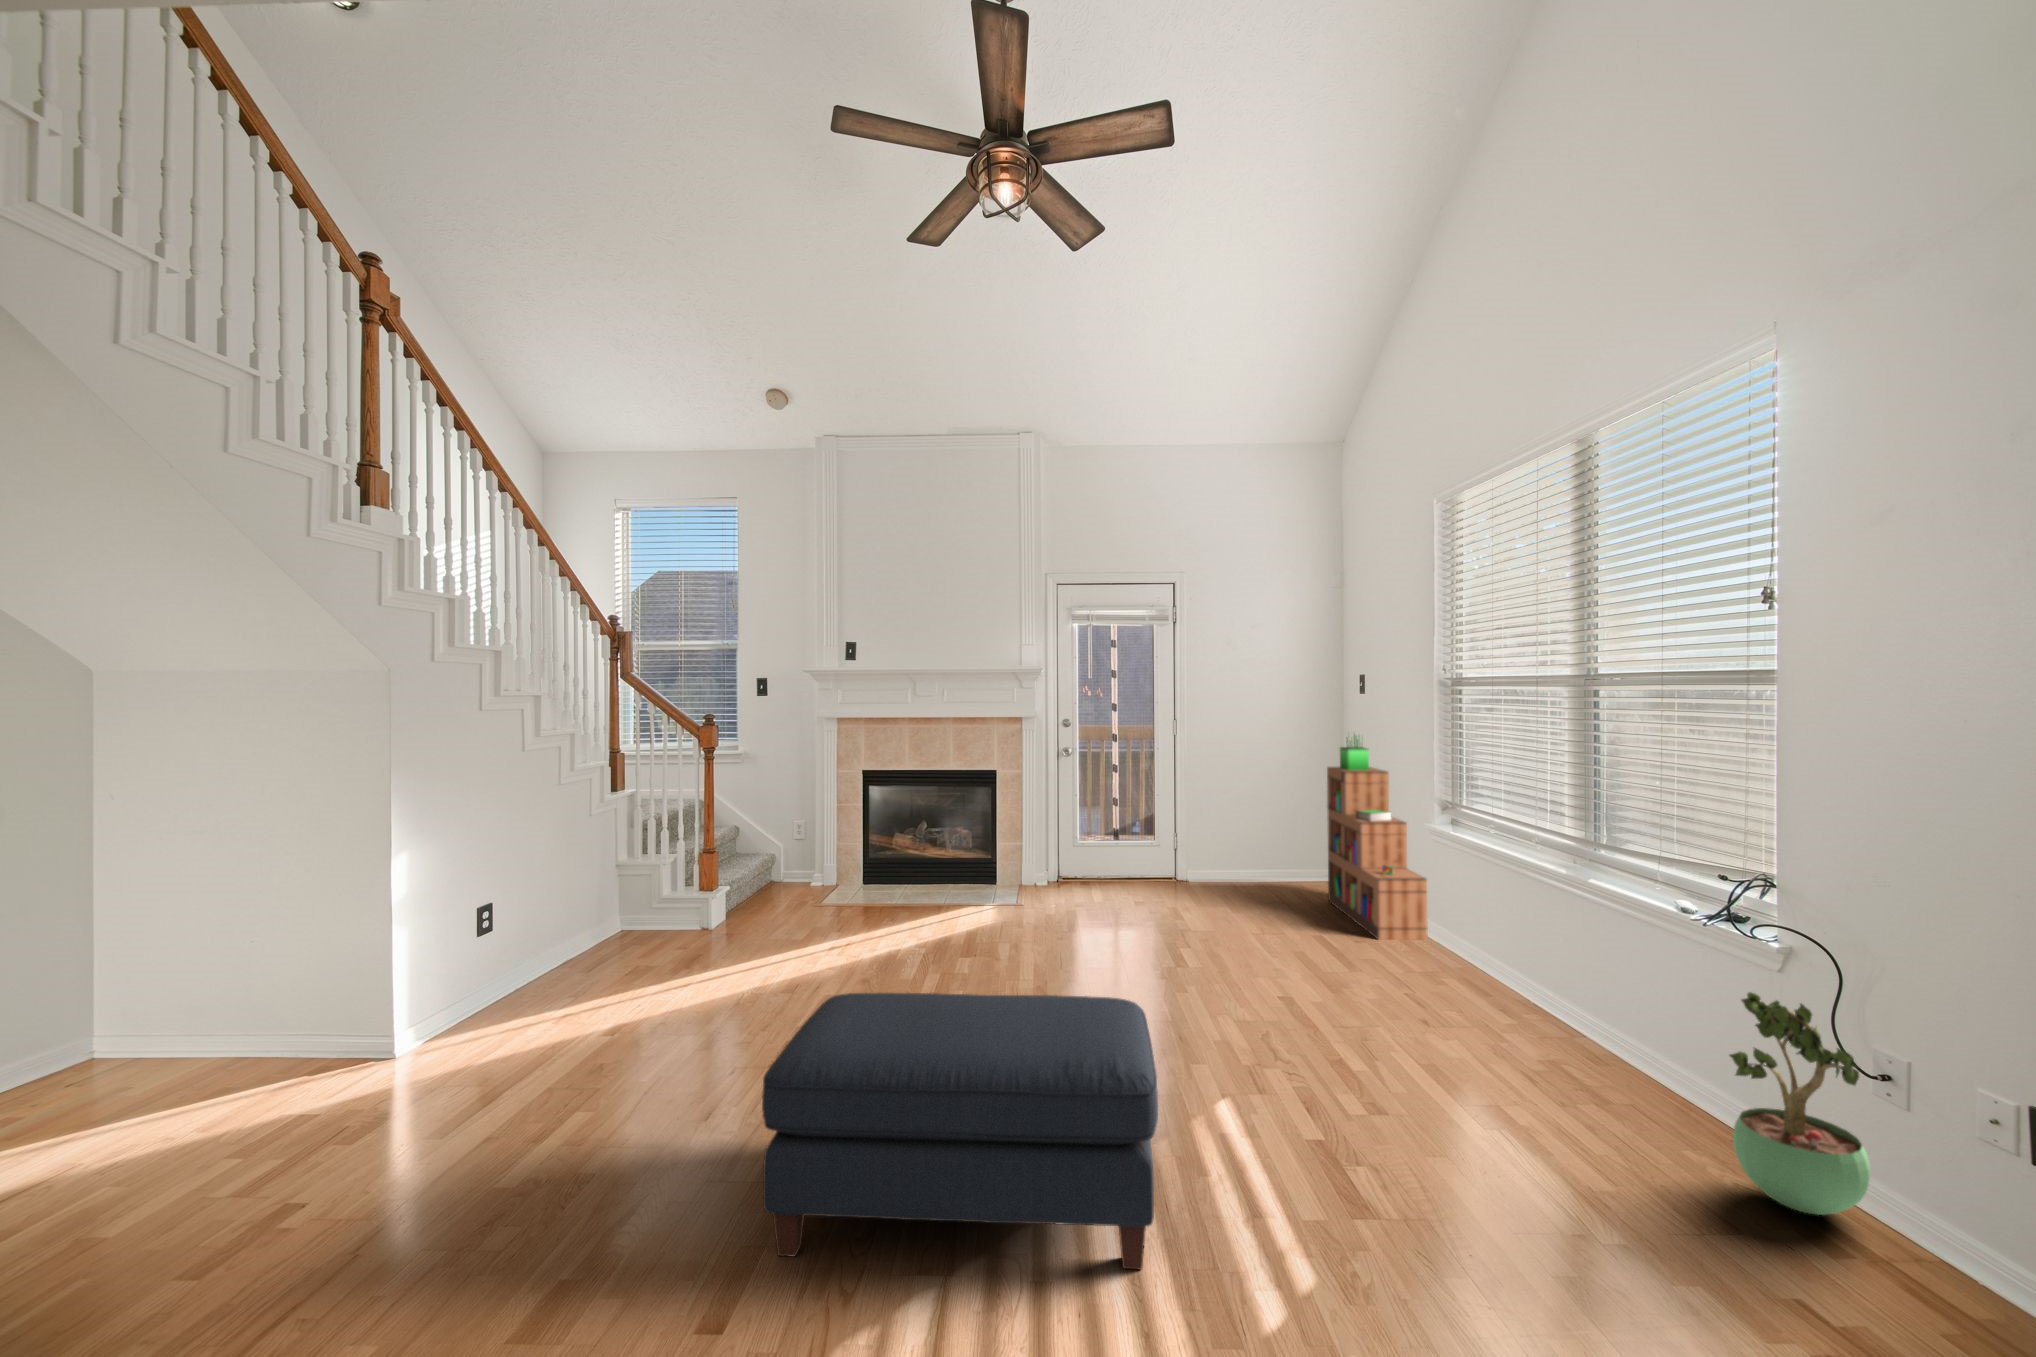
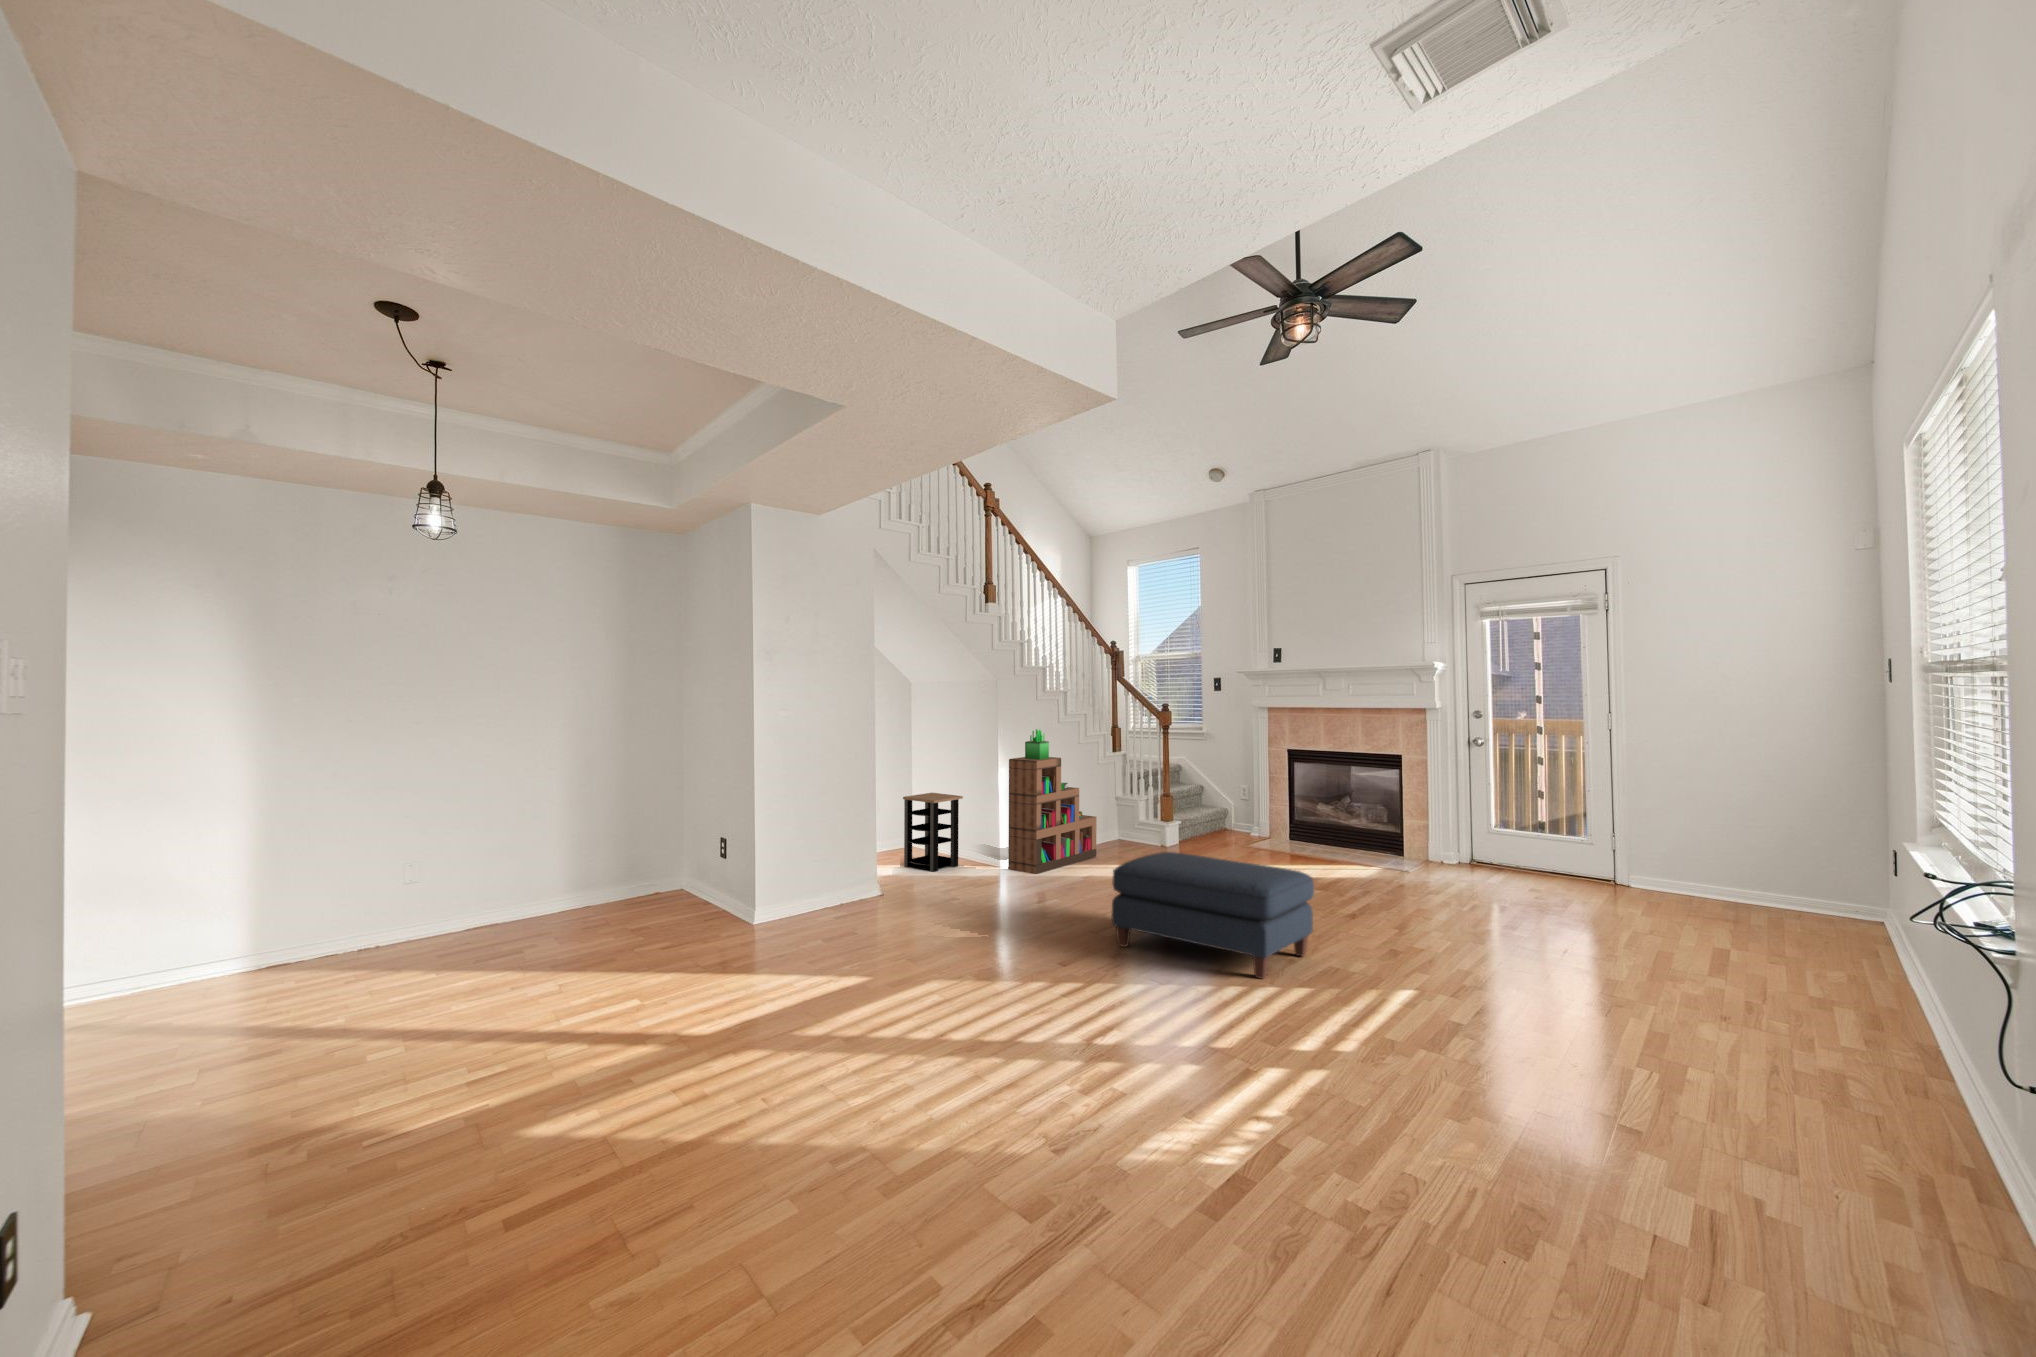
bookshelf: present [1327,735,1428,940] -> present [1008,729,1097,874]
side table: none [124,913,304,1103] -> present [903,793,963,872]
potted plant: present [1730,992,1871,1215] -> none [1653,914,1734,1051]

